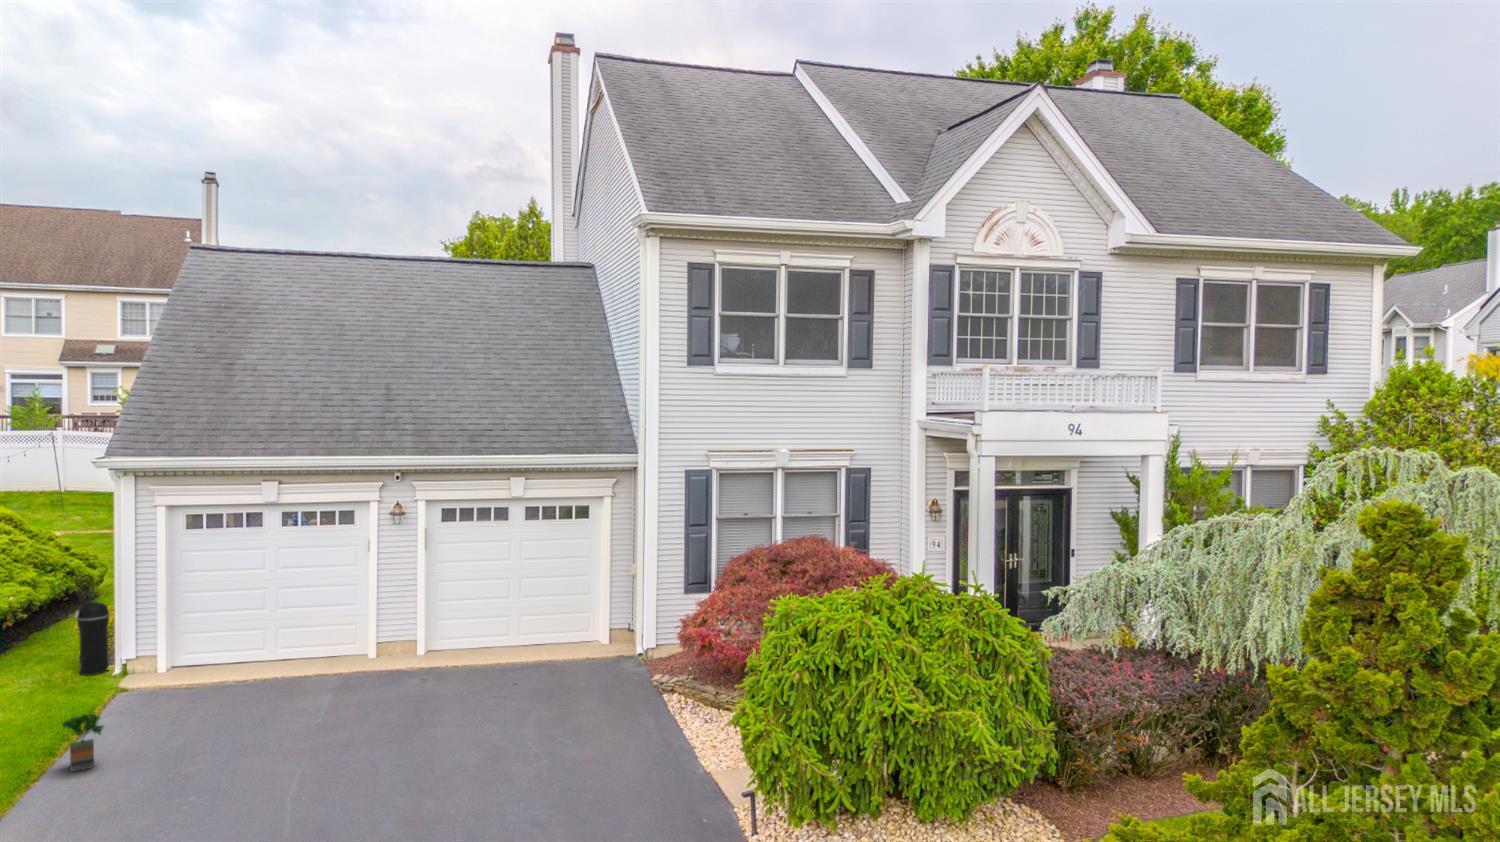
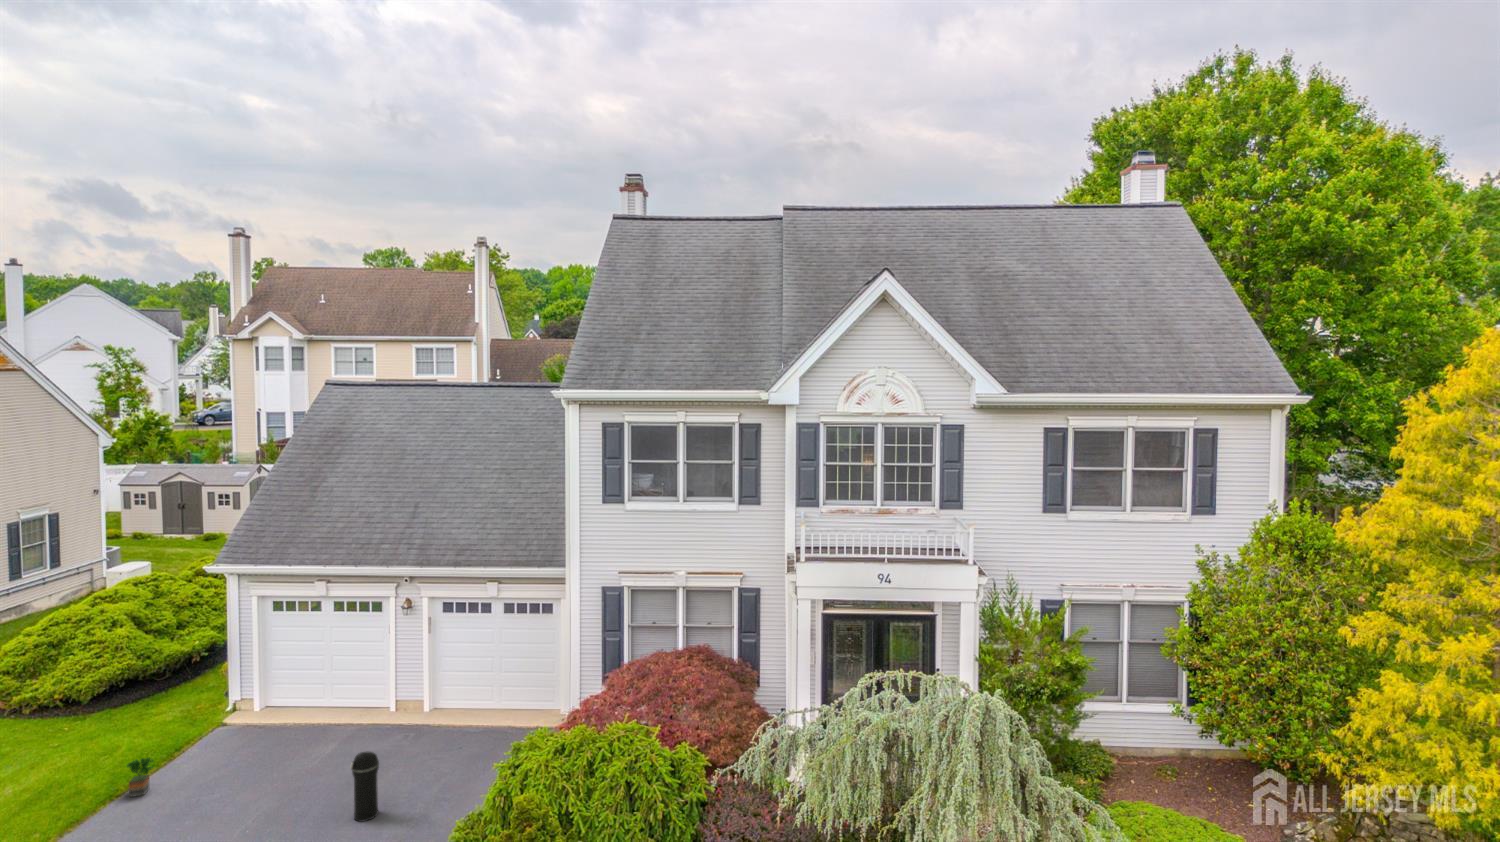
trash can: present [75,601,110,676] -> present [350,752,379,822]

